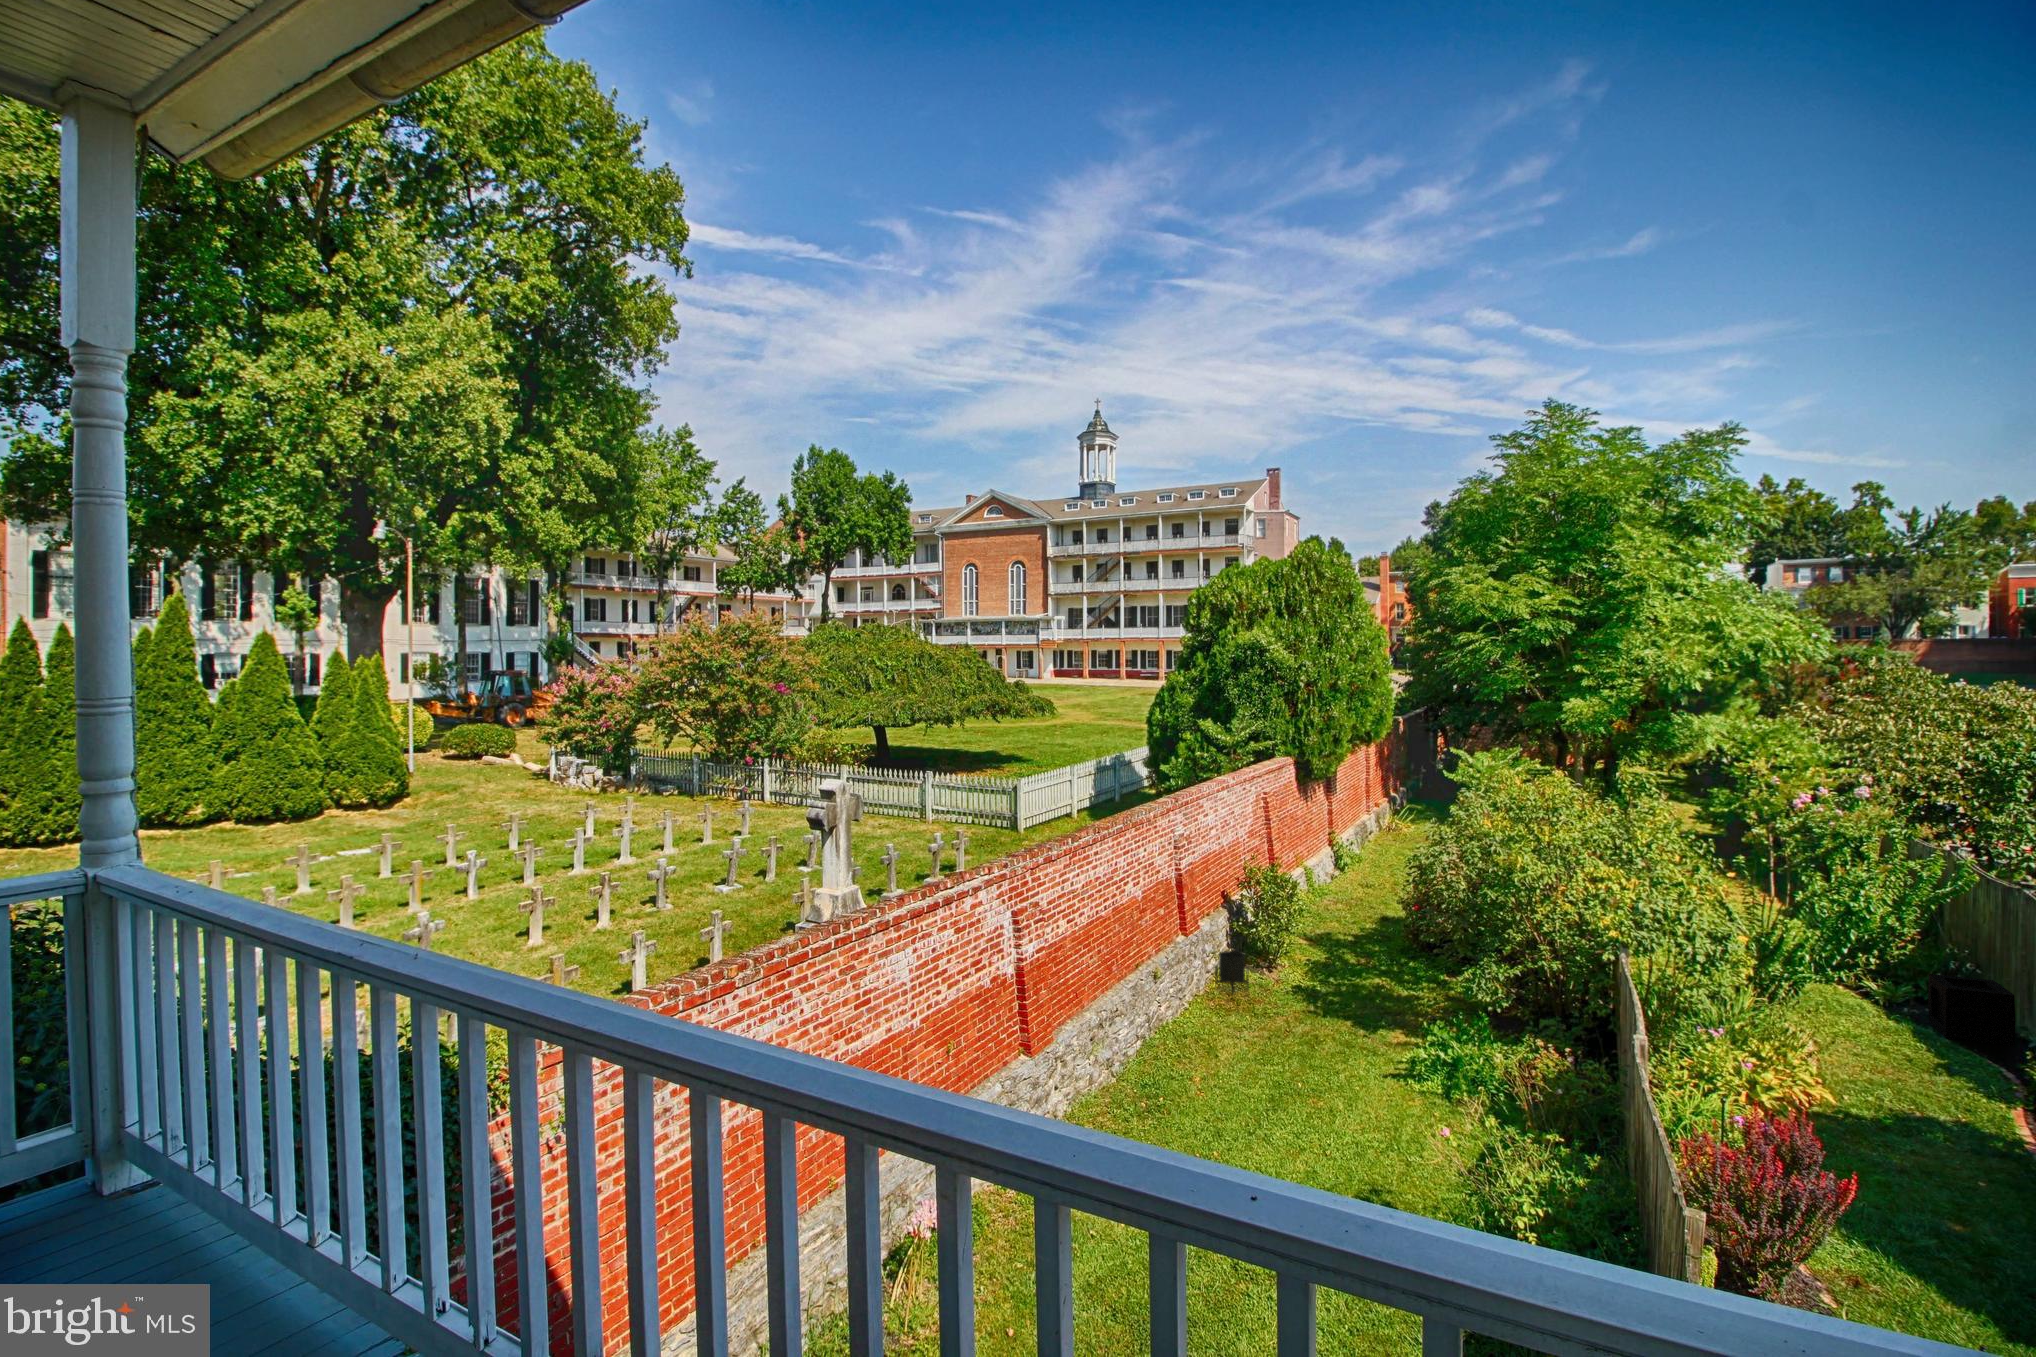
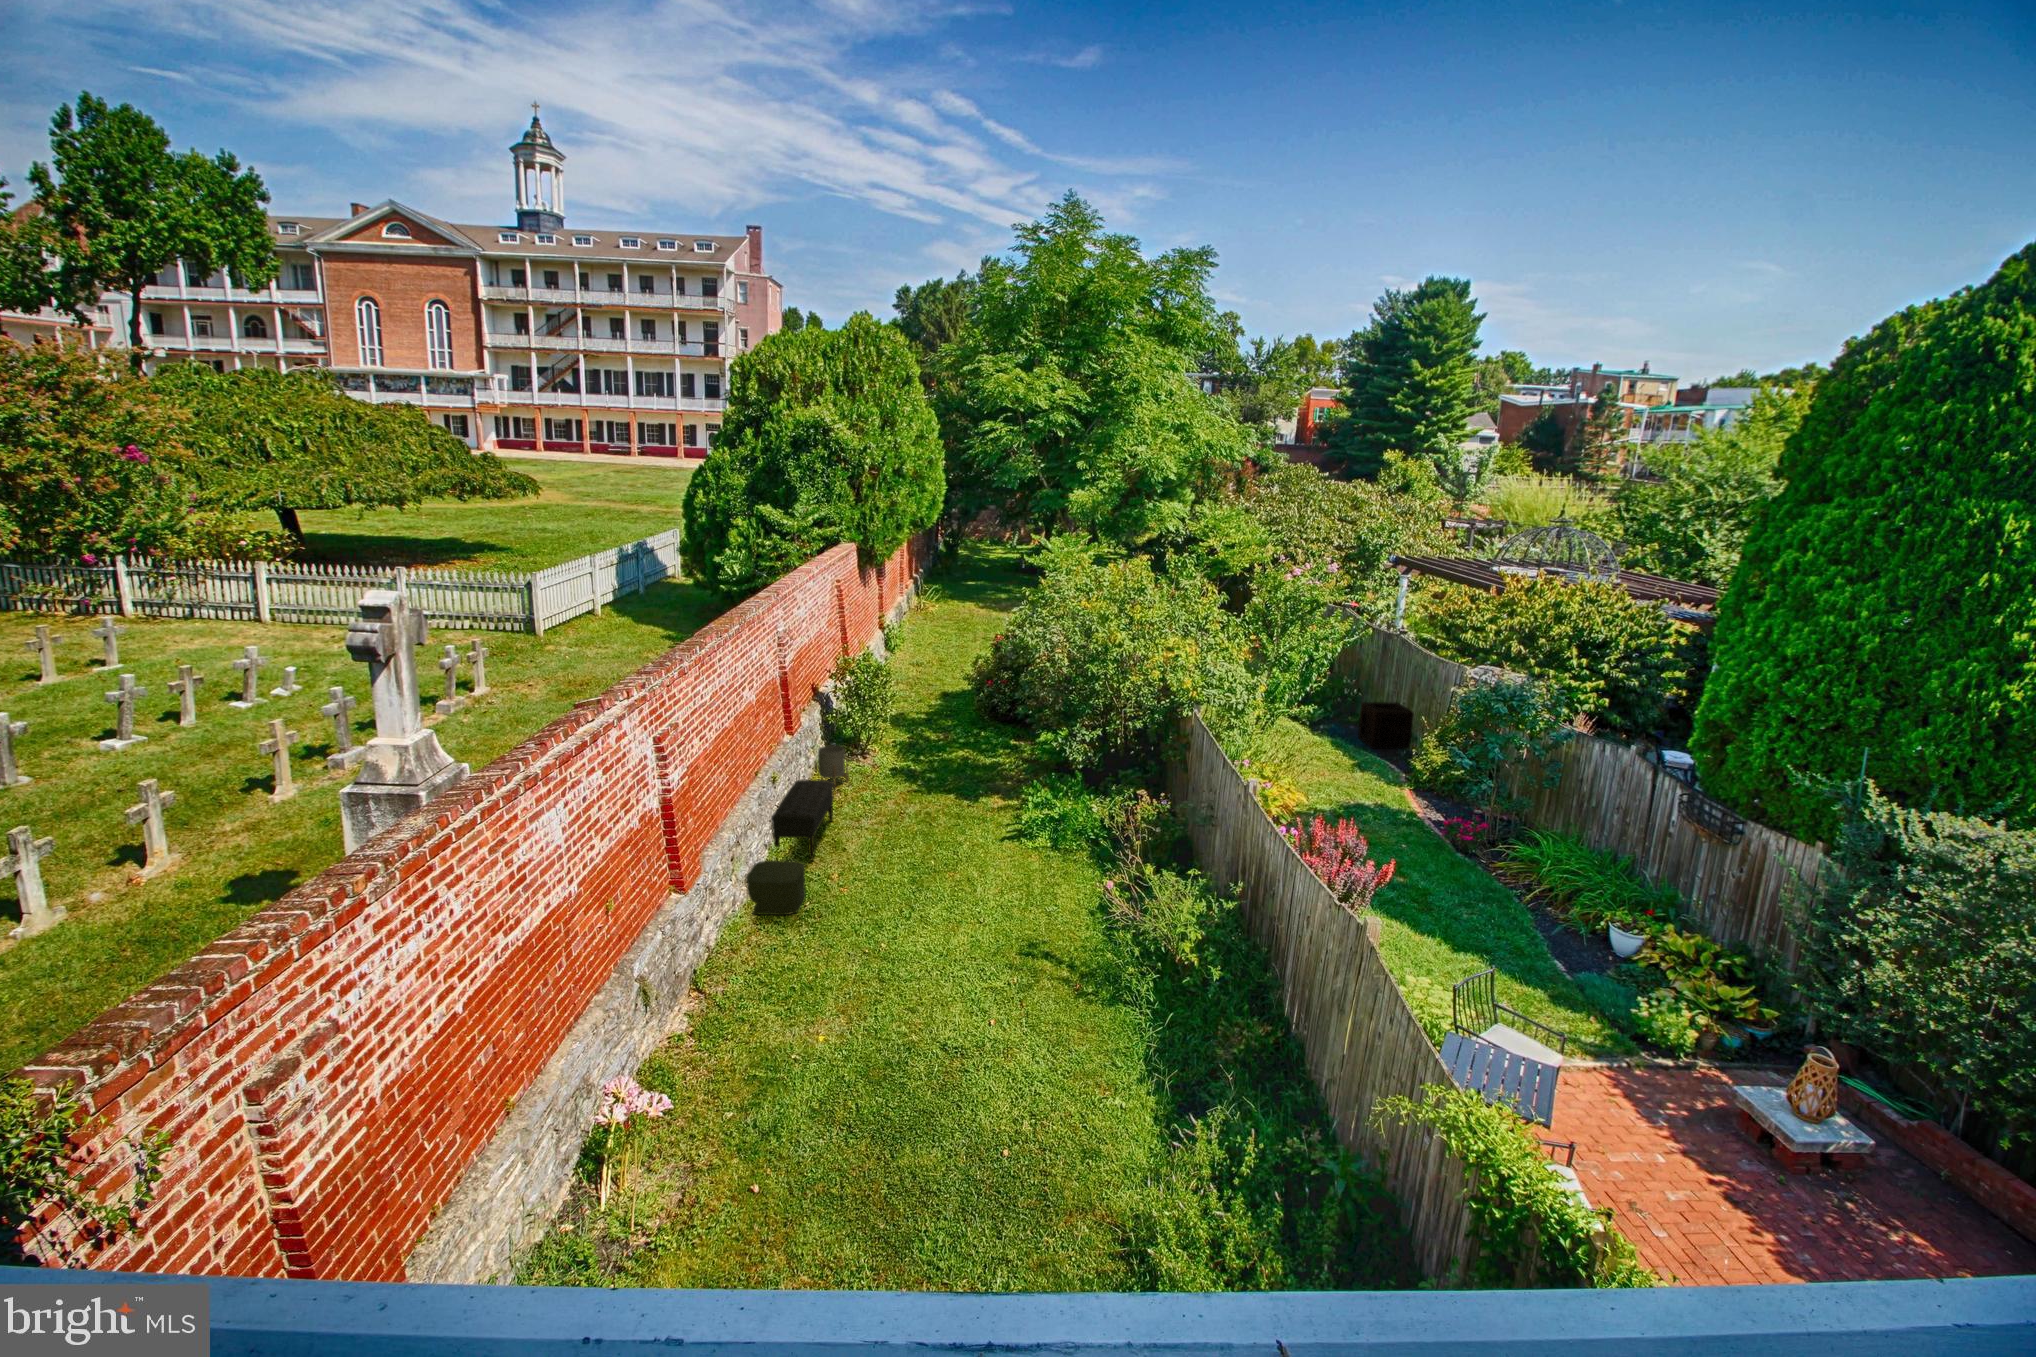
bench: none [1149,978,1221,1057] -> present [771,779,834,860]
storage box: none [1110,1046,1167,1101] -> present [746,860,806,915]

